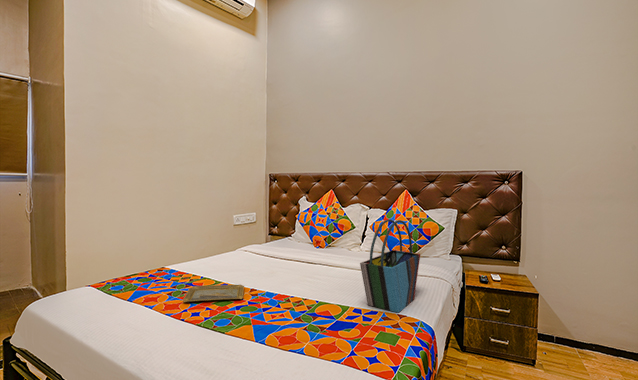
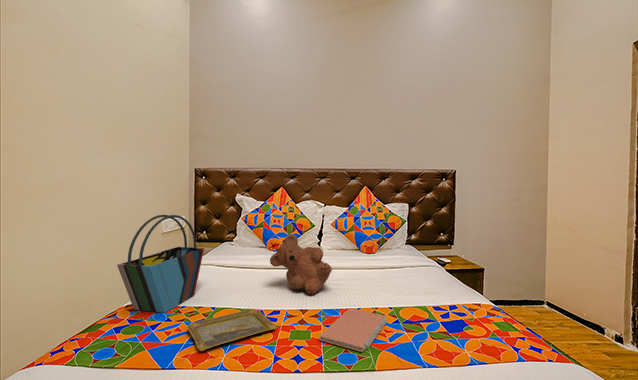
tote bag: present [360,219,420,313] -> present [117,215,204,313]
teddy bear: none [273,231,320,283] -> present [270,234,332,295]
notebook: none [261,295,330,323] -> present [319,308,387,352]

